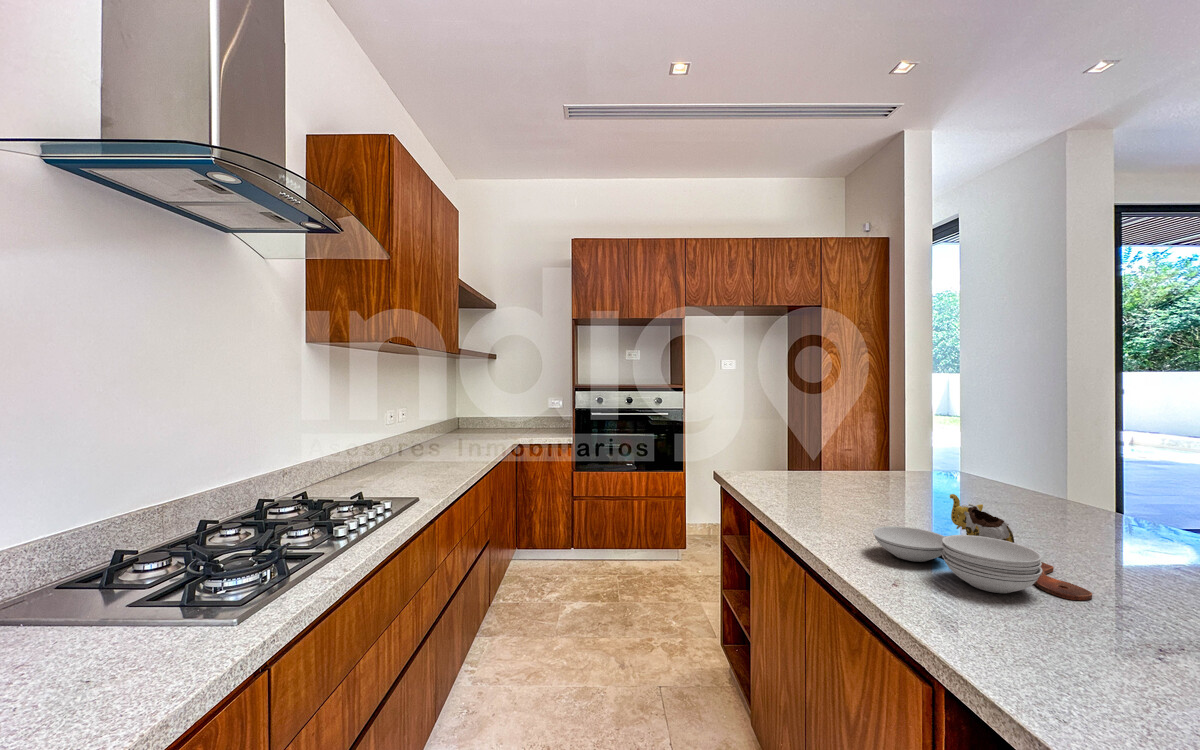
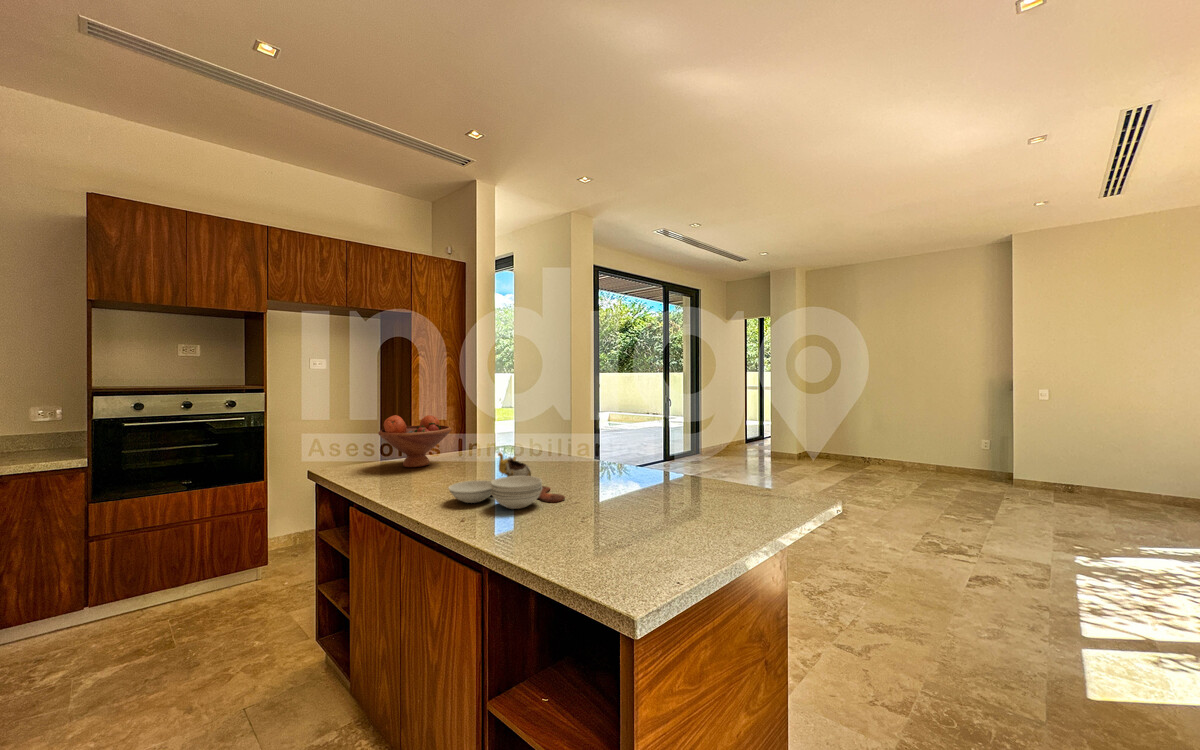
fruit bowl: none [783,424,873,489] -> present [378,415,451,467]

